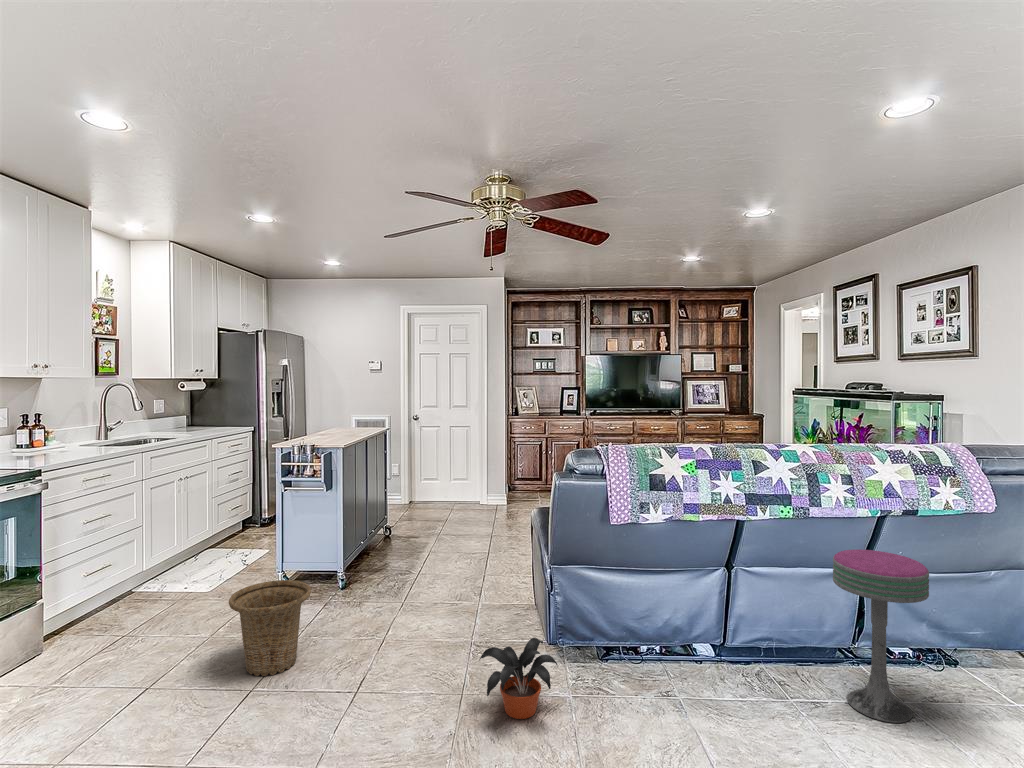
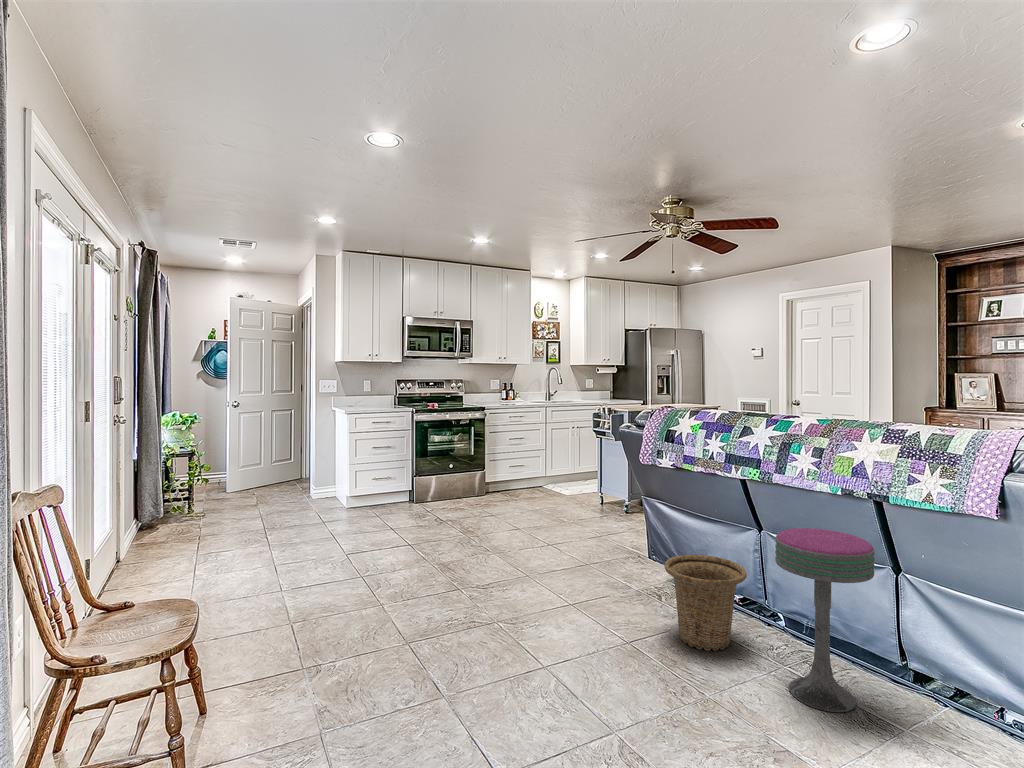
basket: present [229,580,311,676] -> present [664,555,747,651]
potted plant: present [480,638,557,719] -> none [549,533,609,582]

